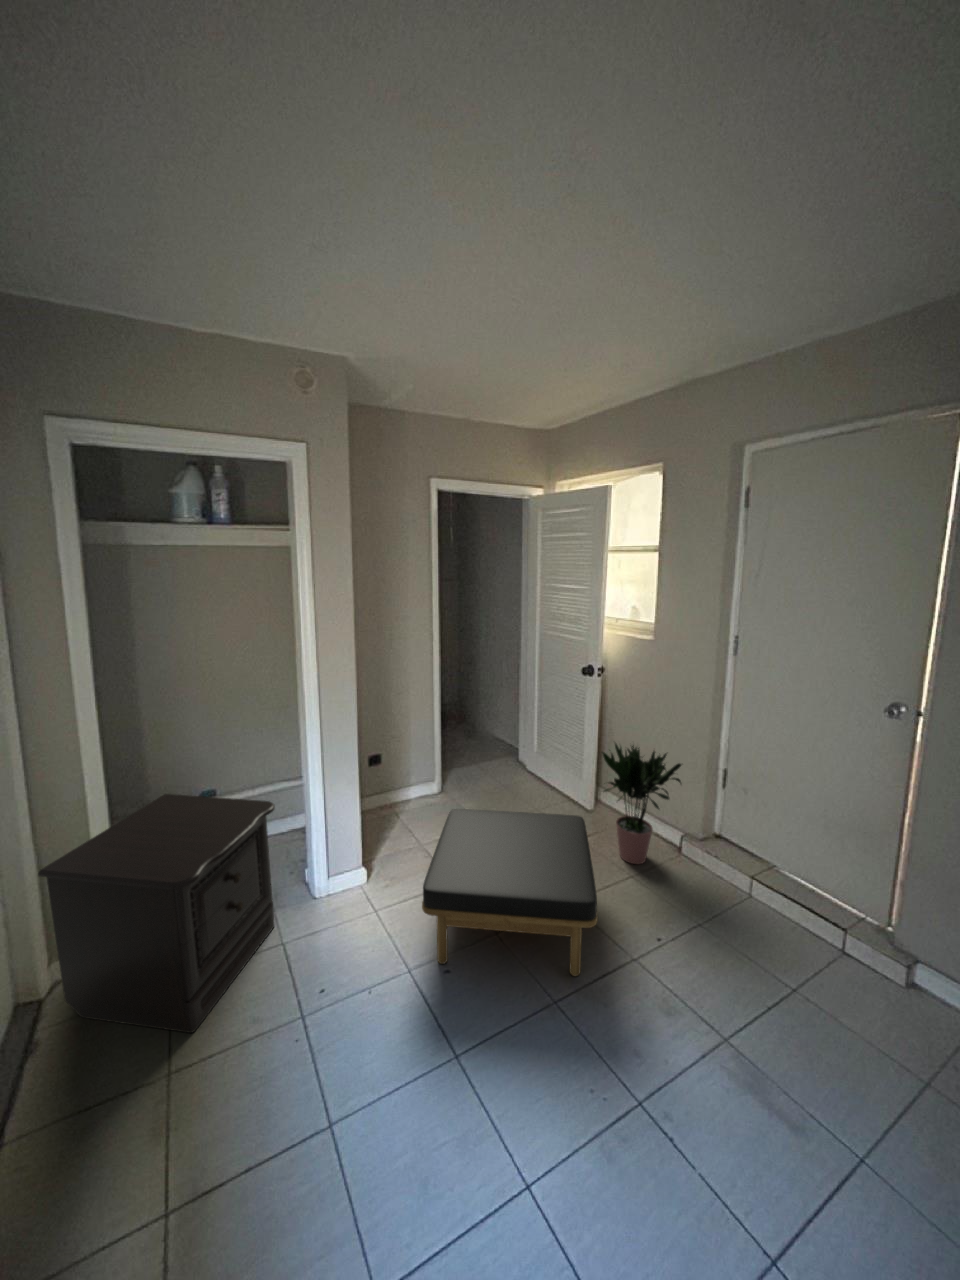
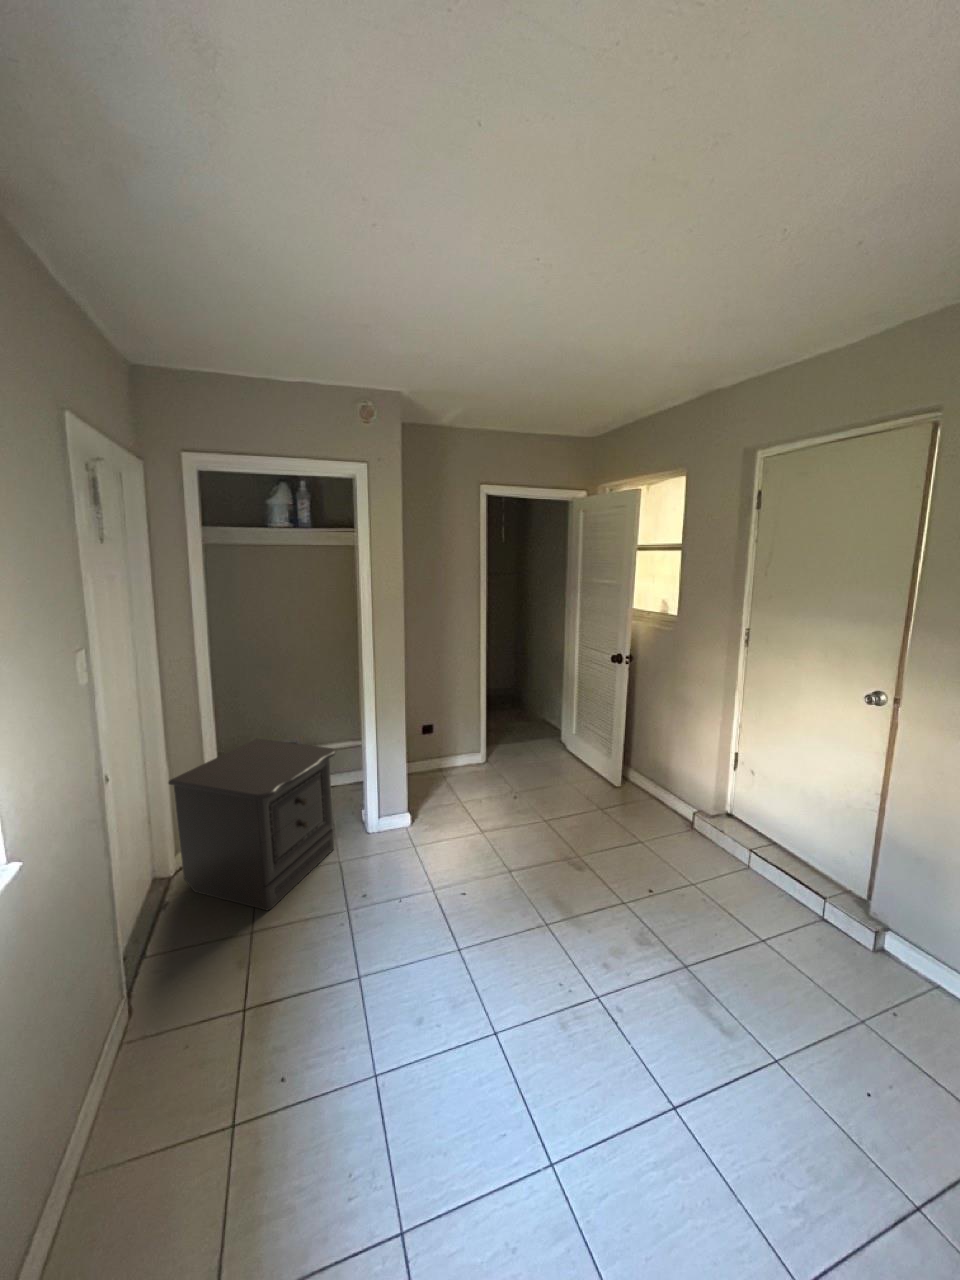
potted plant: present [602,743,681,864] -> none [613,715,698,832]
ottoman: present [422,809,598,976] -> none [444,770,595,908]

